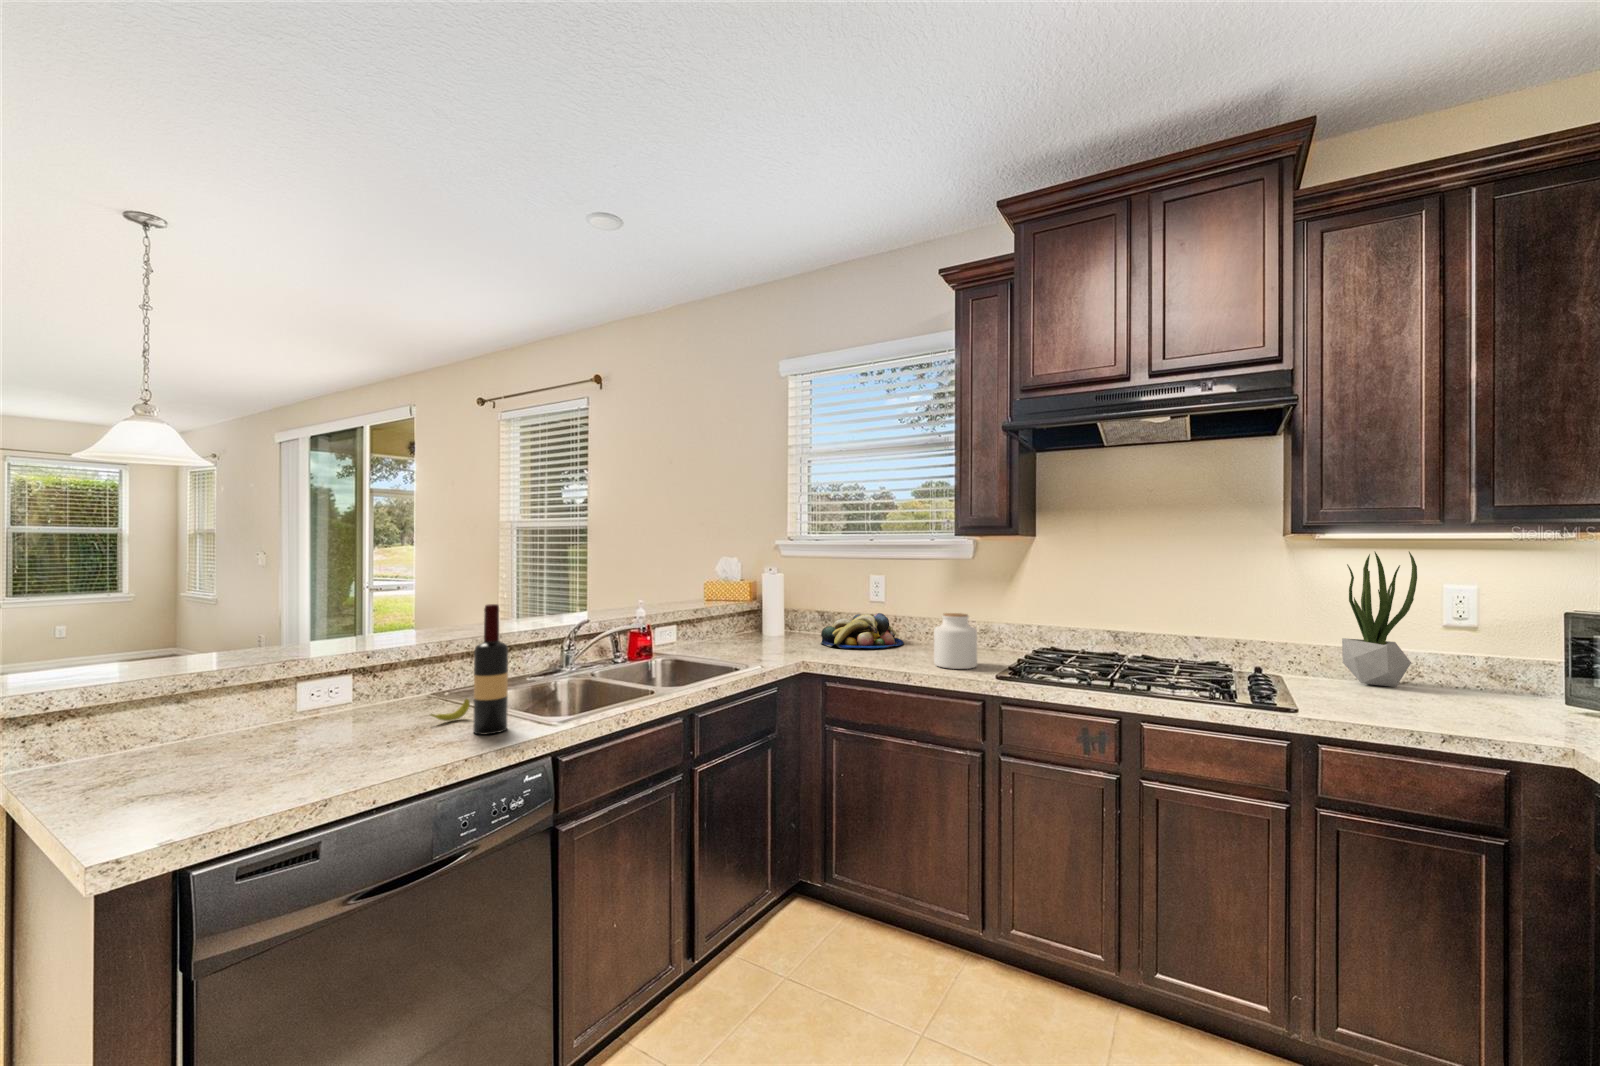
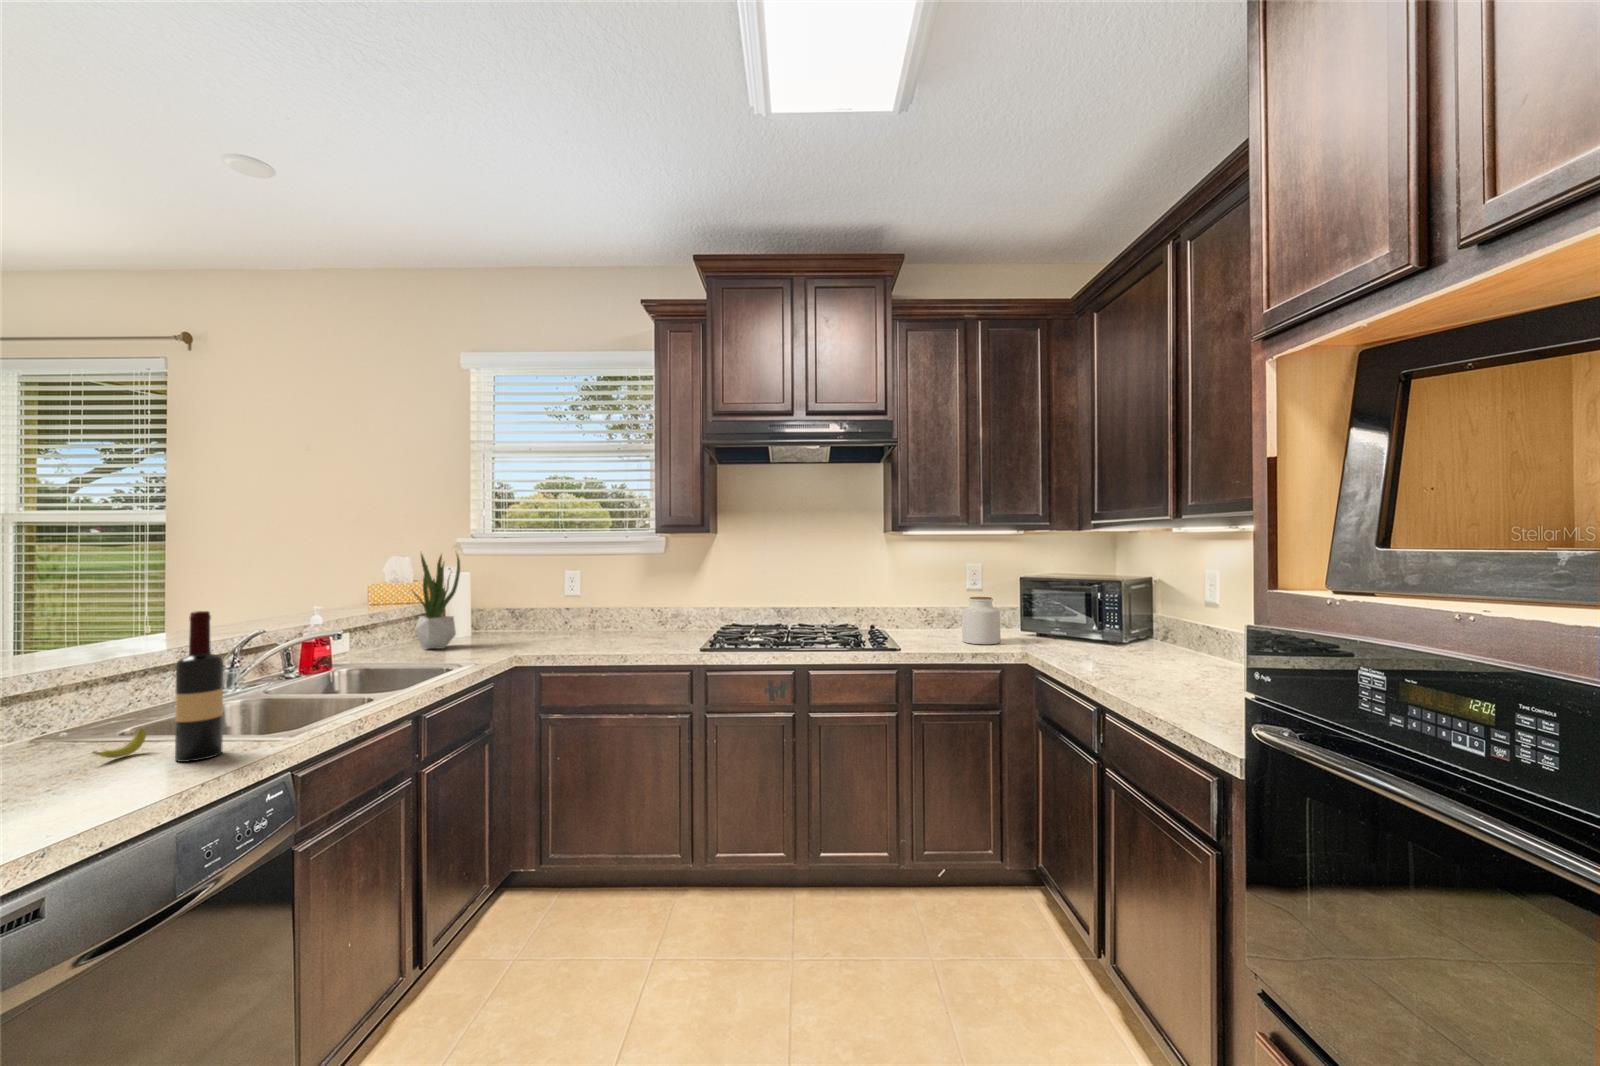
potted plant: present [1342,552,1417,687] -> present [414,554,460,649]
fruit bowl: present [821,613,903,648] -> none [518,608,602,643]
jar: present [934,613,977,669] -> present [962,597,1000,644]

